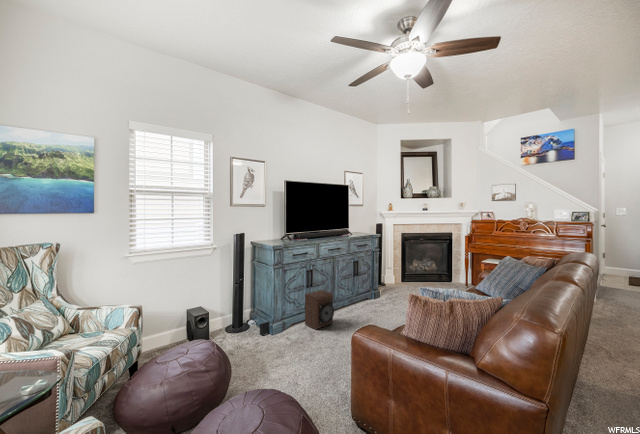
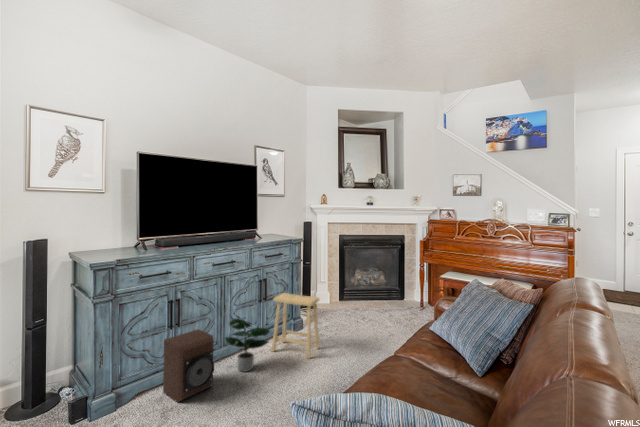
footstool: none [363,271,394,313] -> present [272,293,319,359]
potted plant: none [336,285,364,318] -> present [225,318,270,372]

